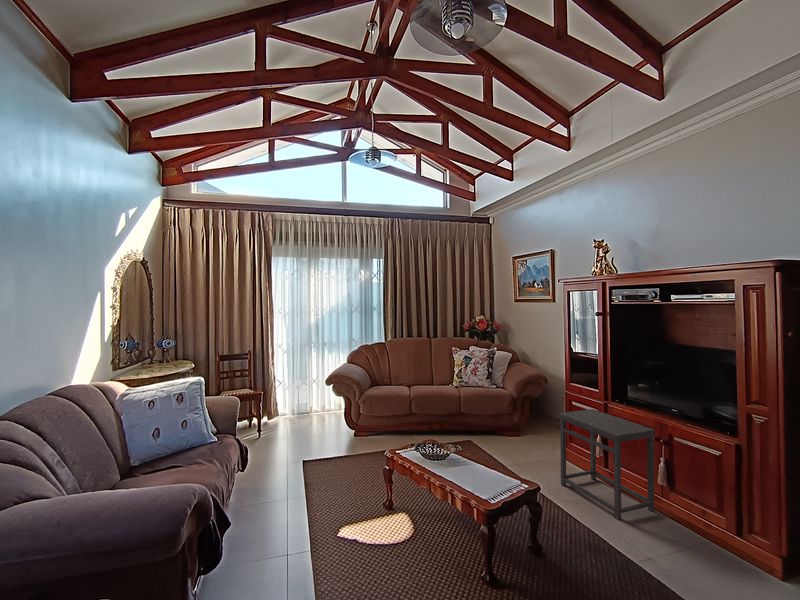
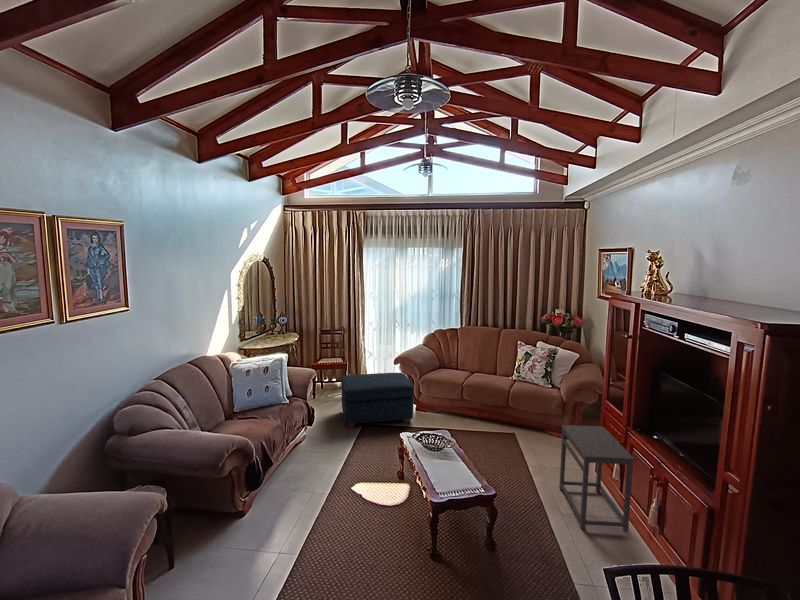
ottoman: none [264,394,362,468] -> present [341,373,414,428]

